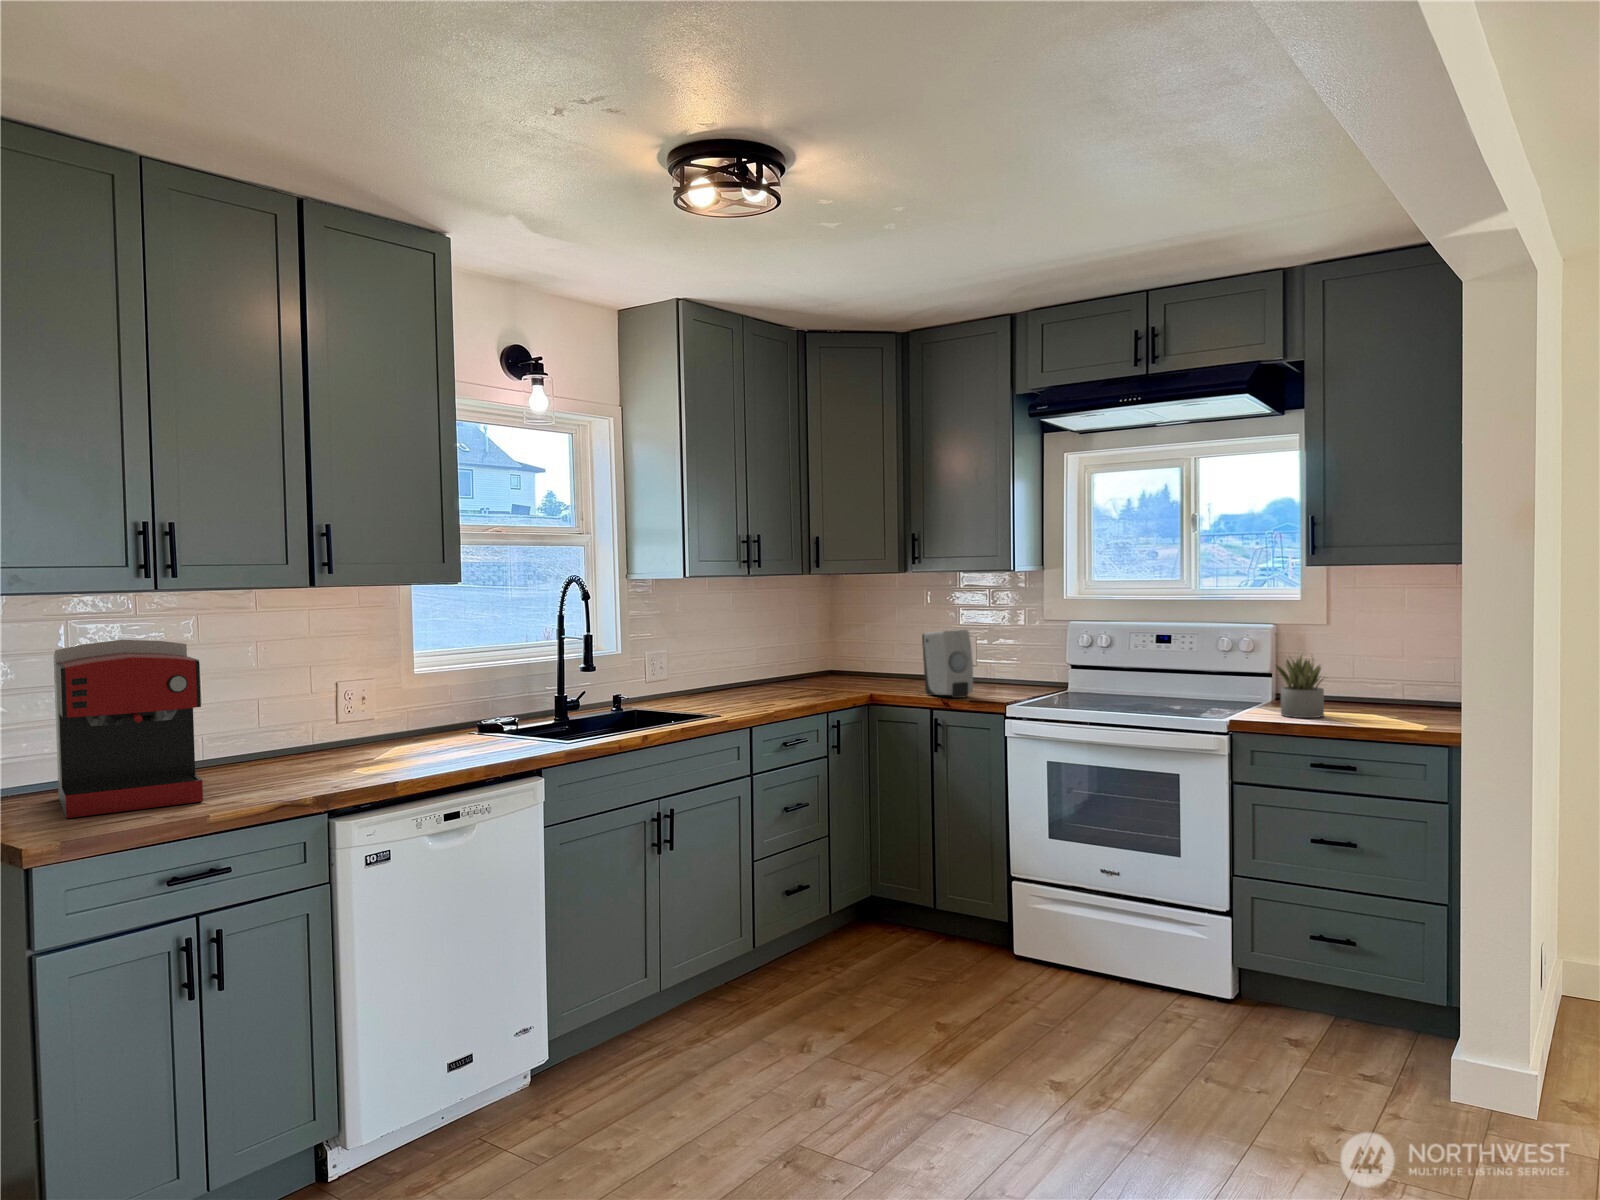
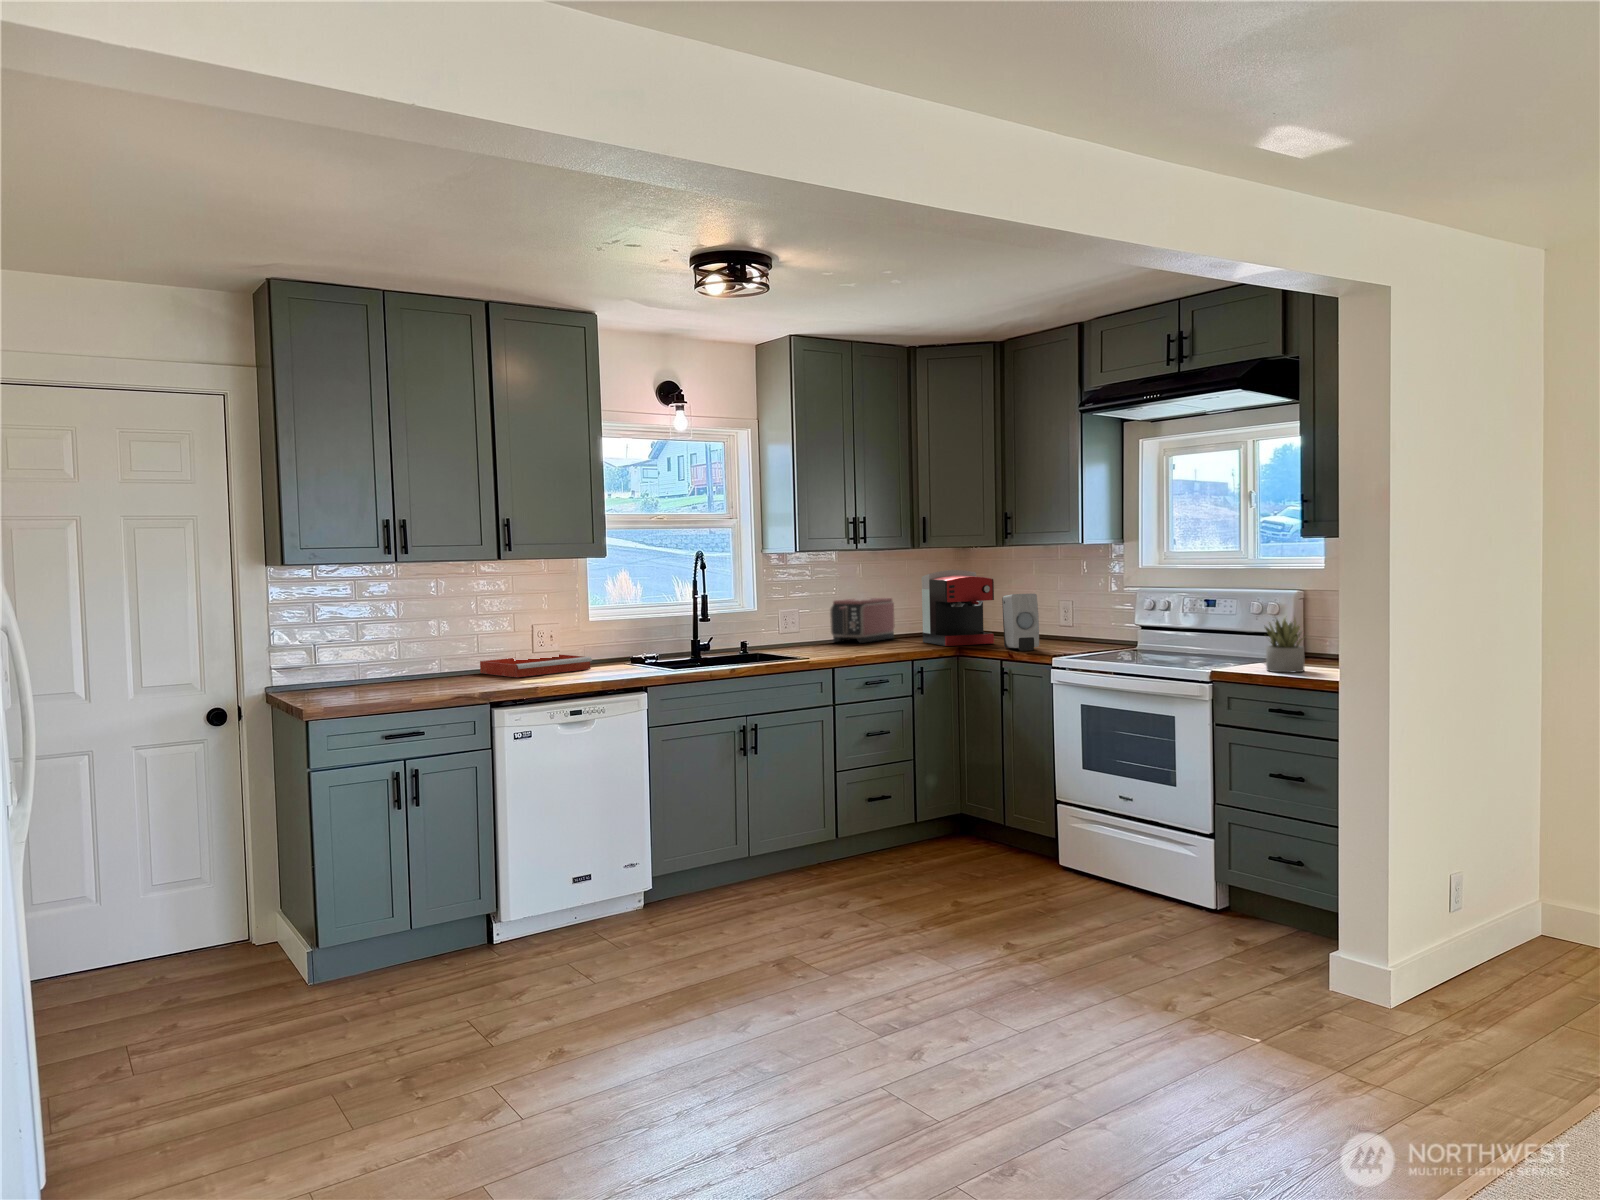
toaster: none [697,636,767,693] -> present [830,598,894,643]
coffee maker: present [54,640,203,818] -> present [922,570,994,646]
tray: none [263,723,438,764] -> present [480,654,592,677]

